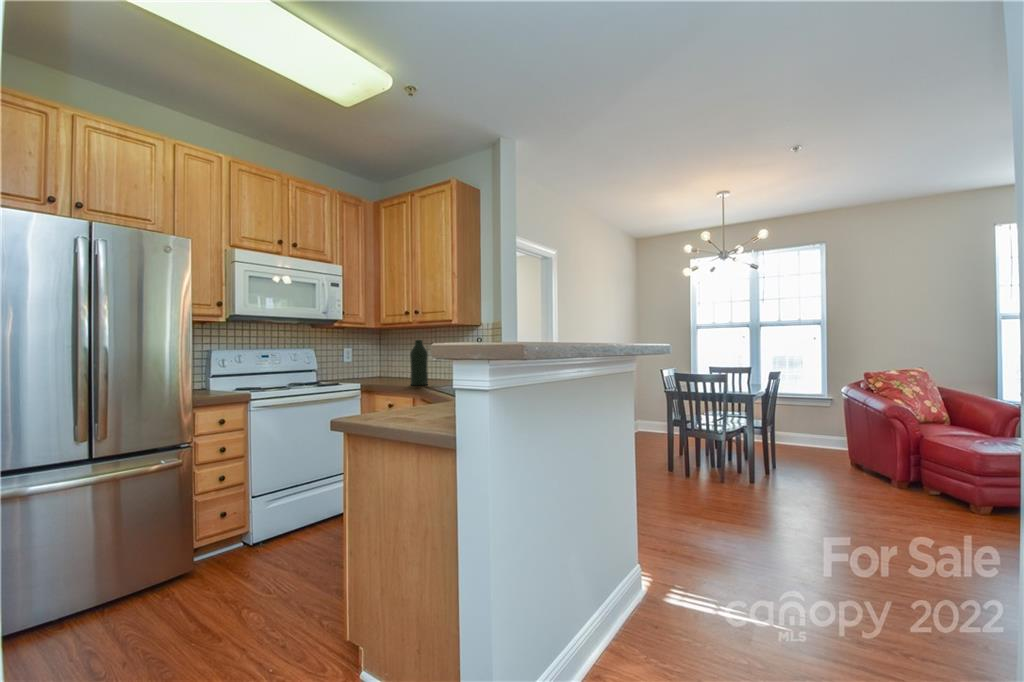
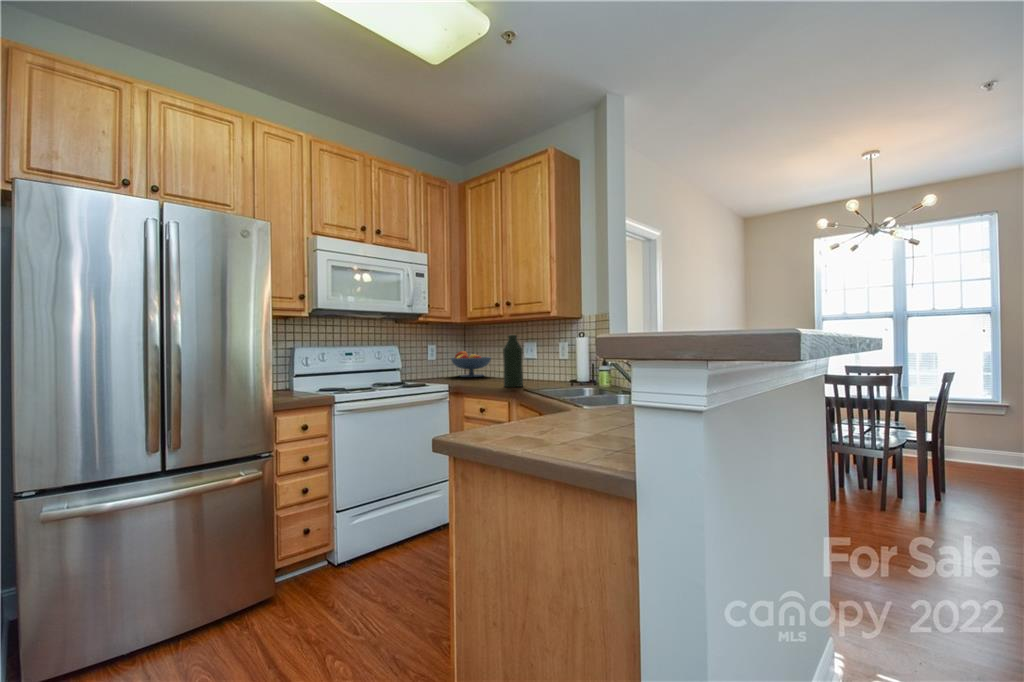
fruit bowl: none [366,354,404,378] -> present [451,351,491,377]

